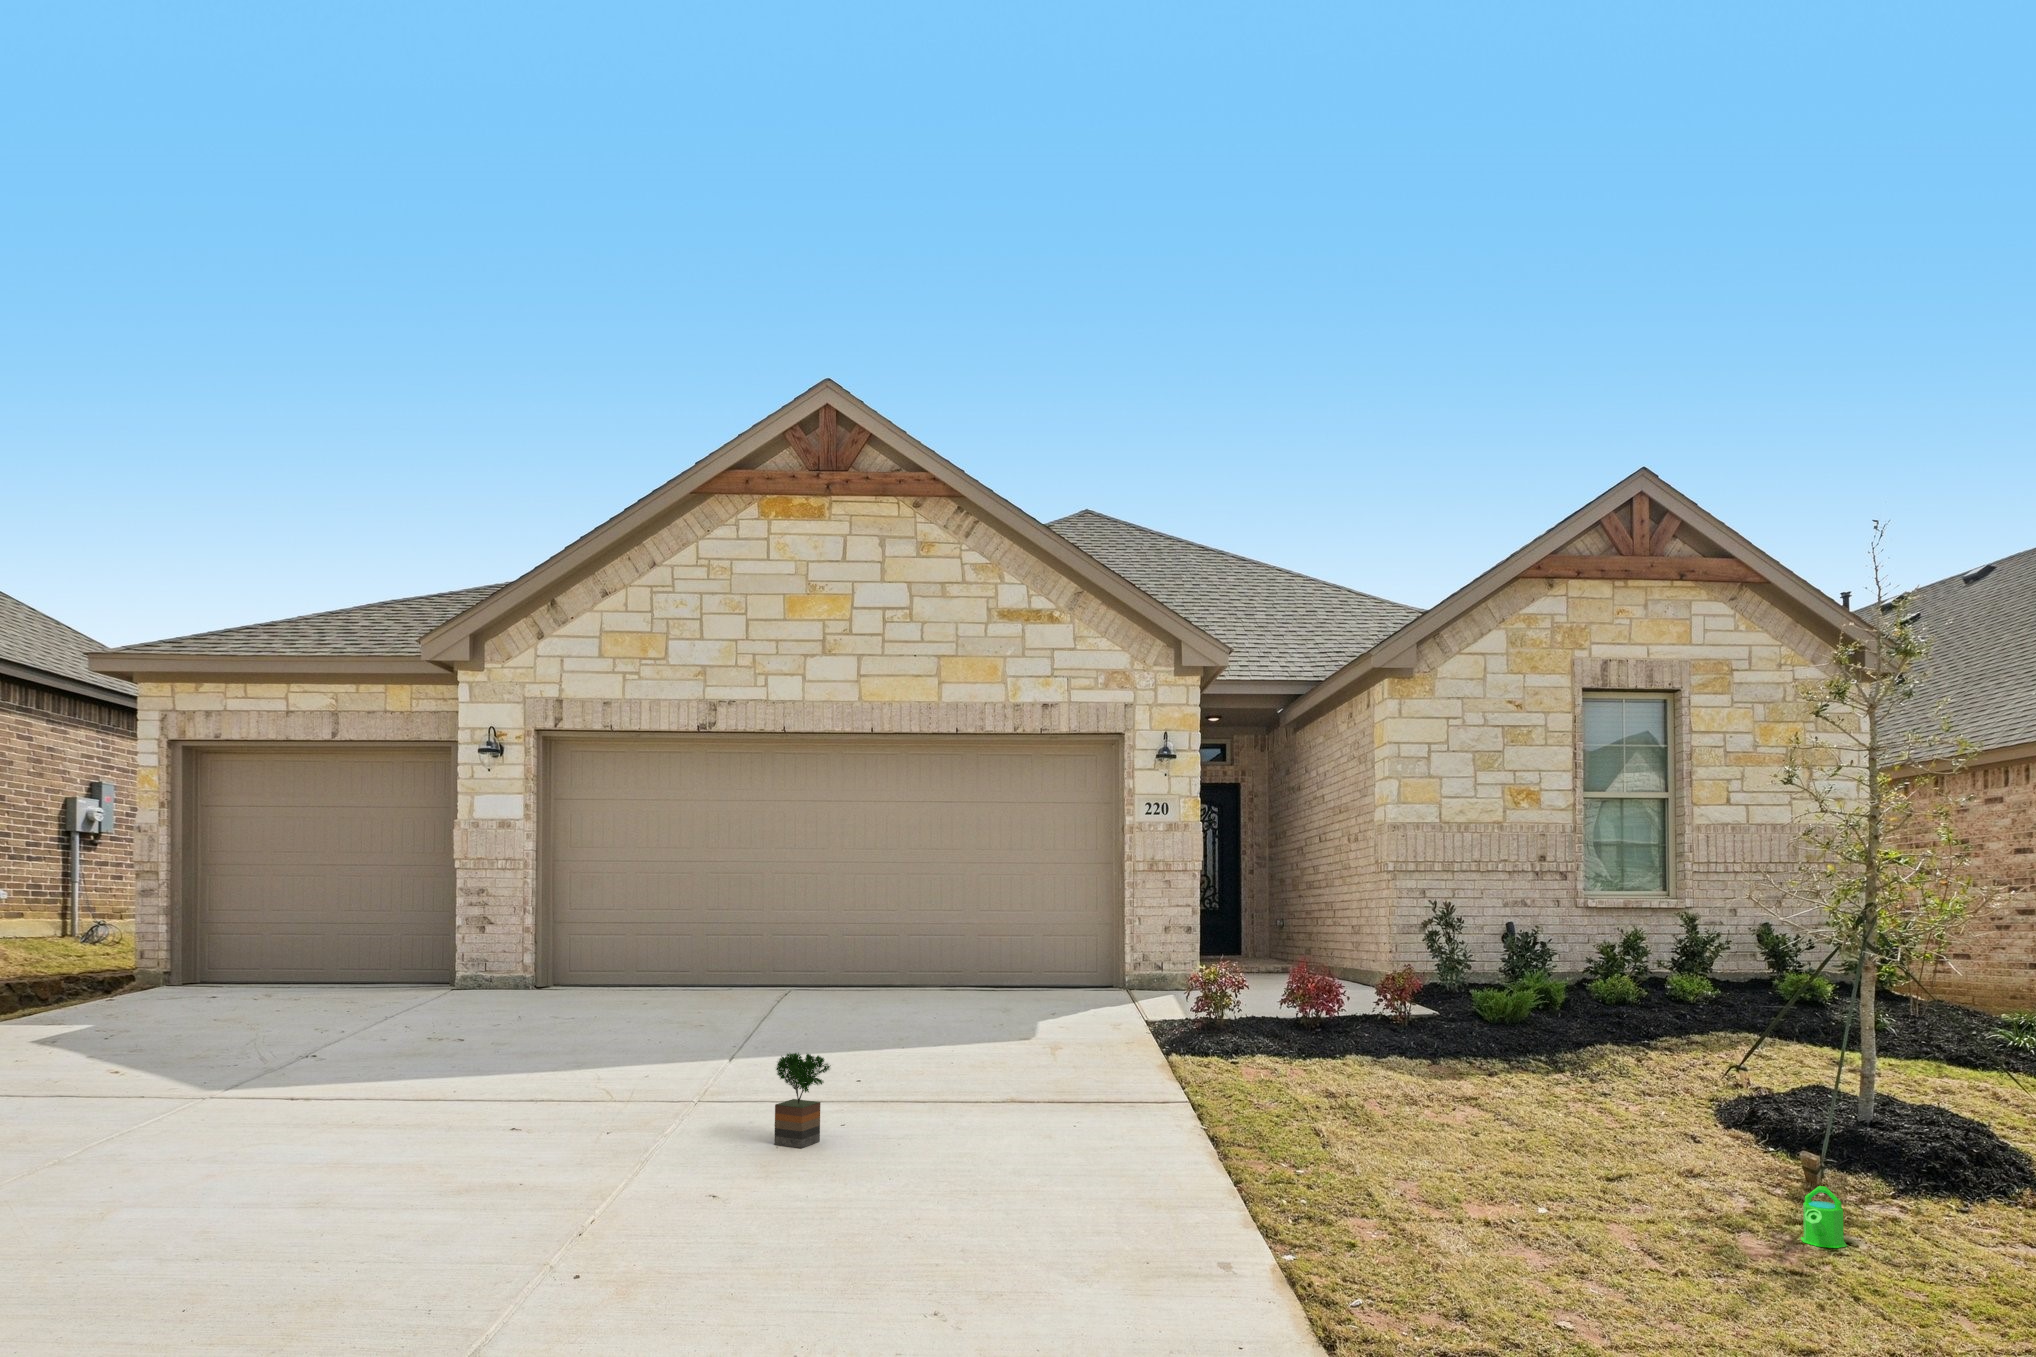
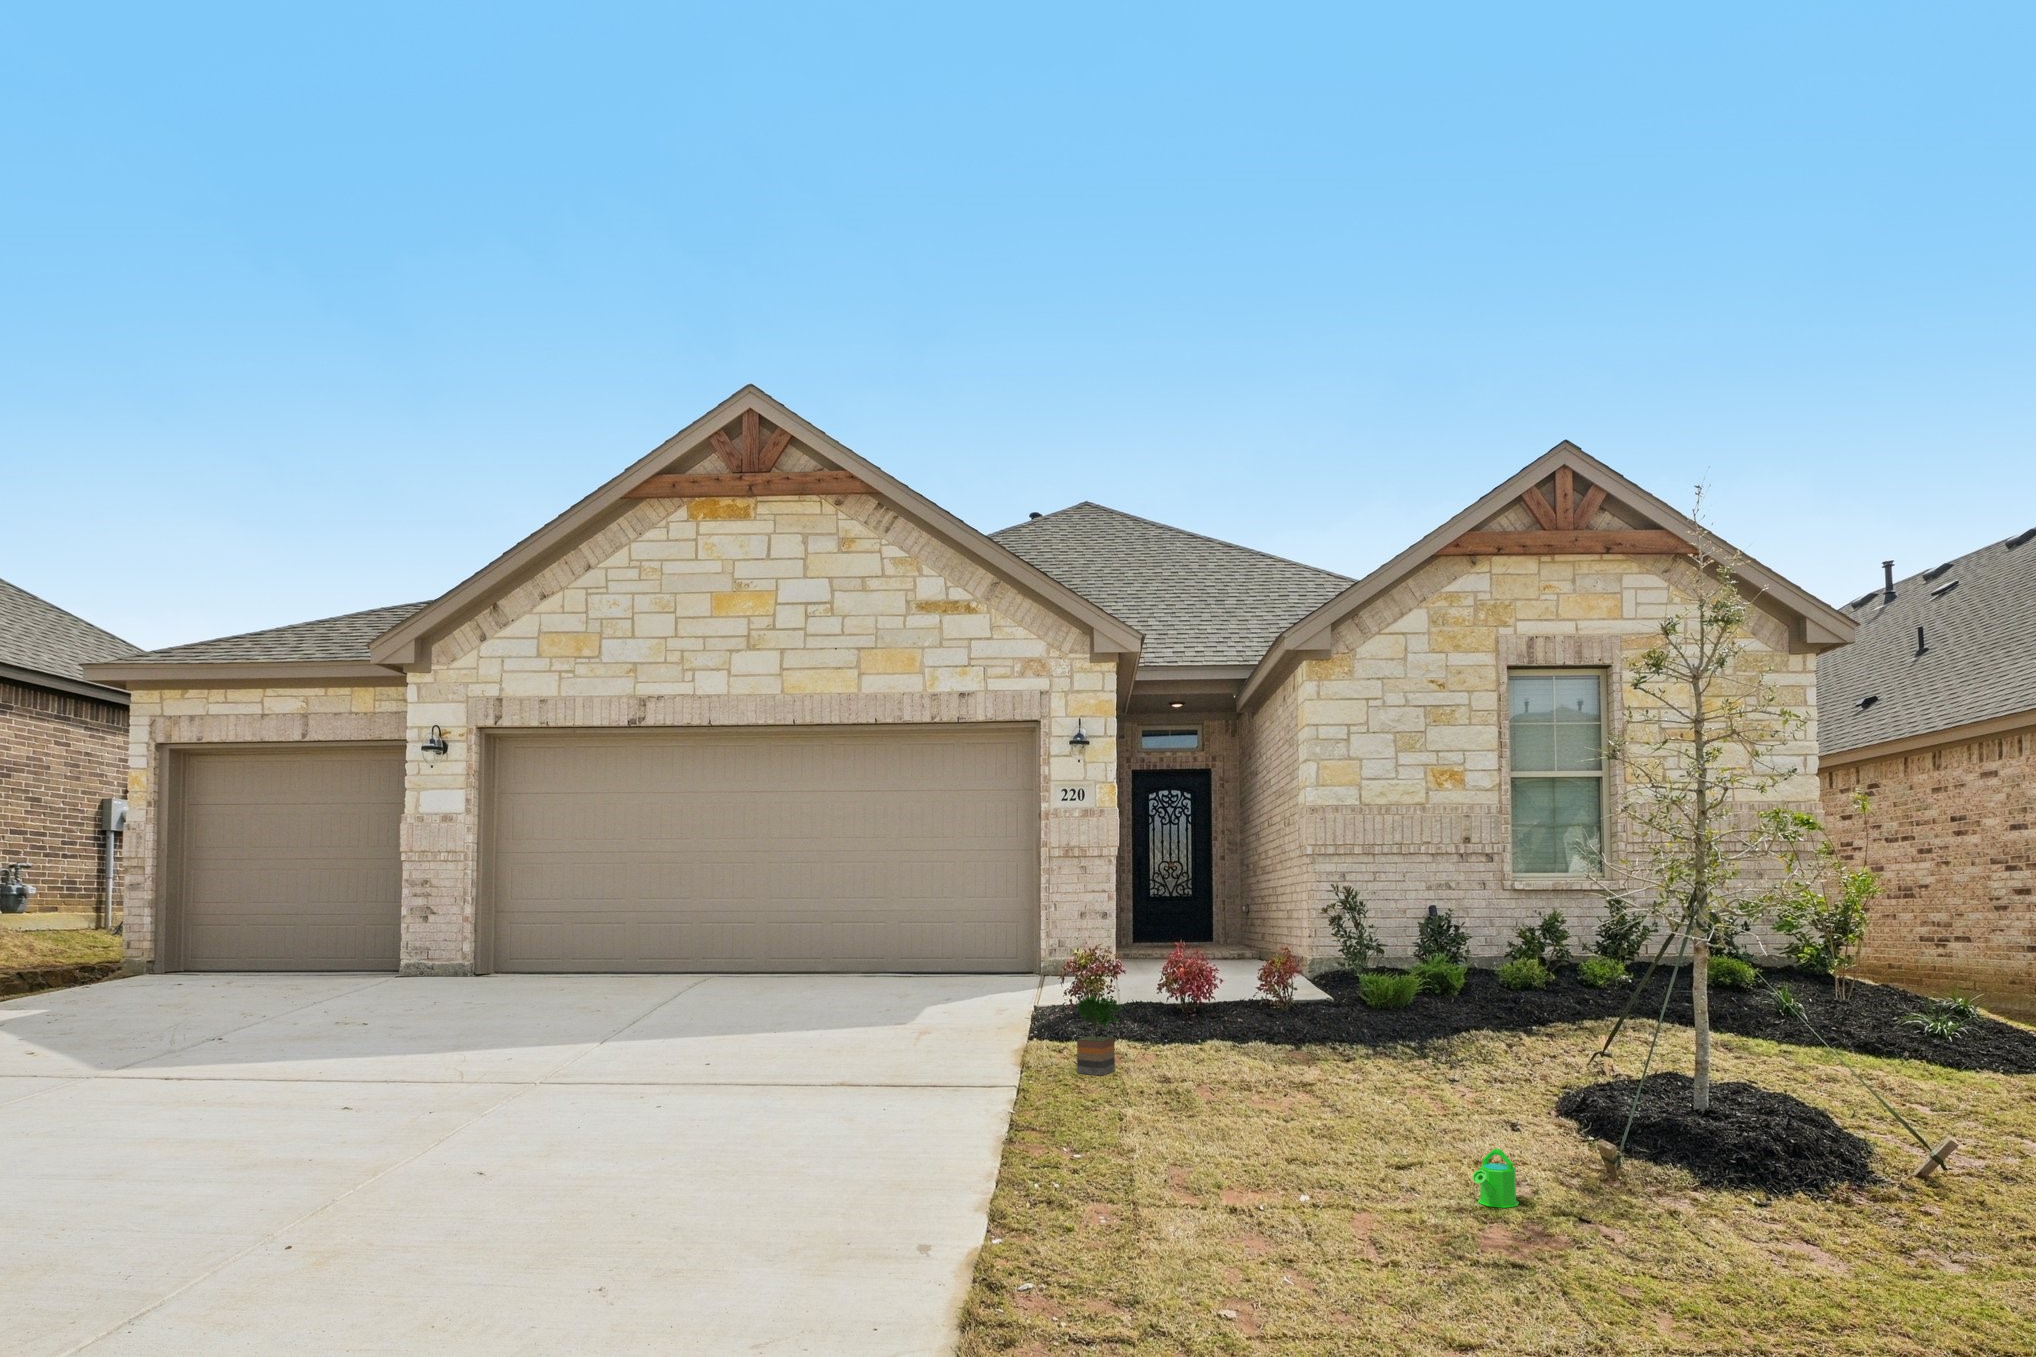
potted tree: present [774,1053,831,1148] -> present [1077,996,1122,1076]

